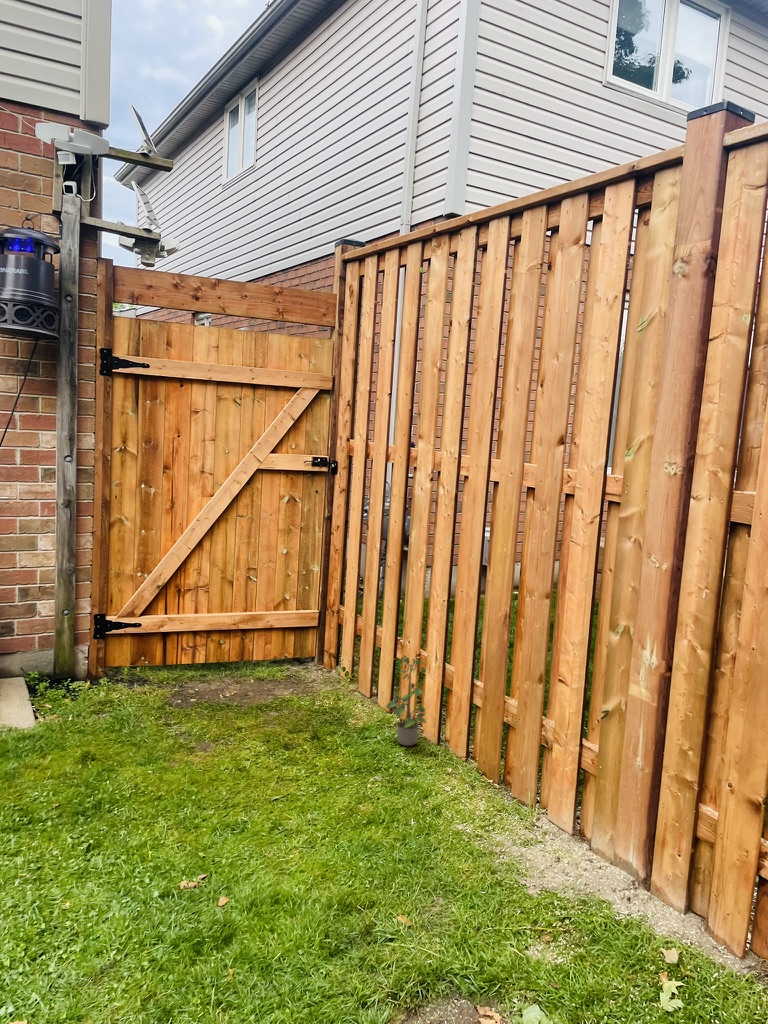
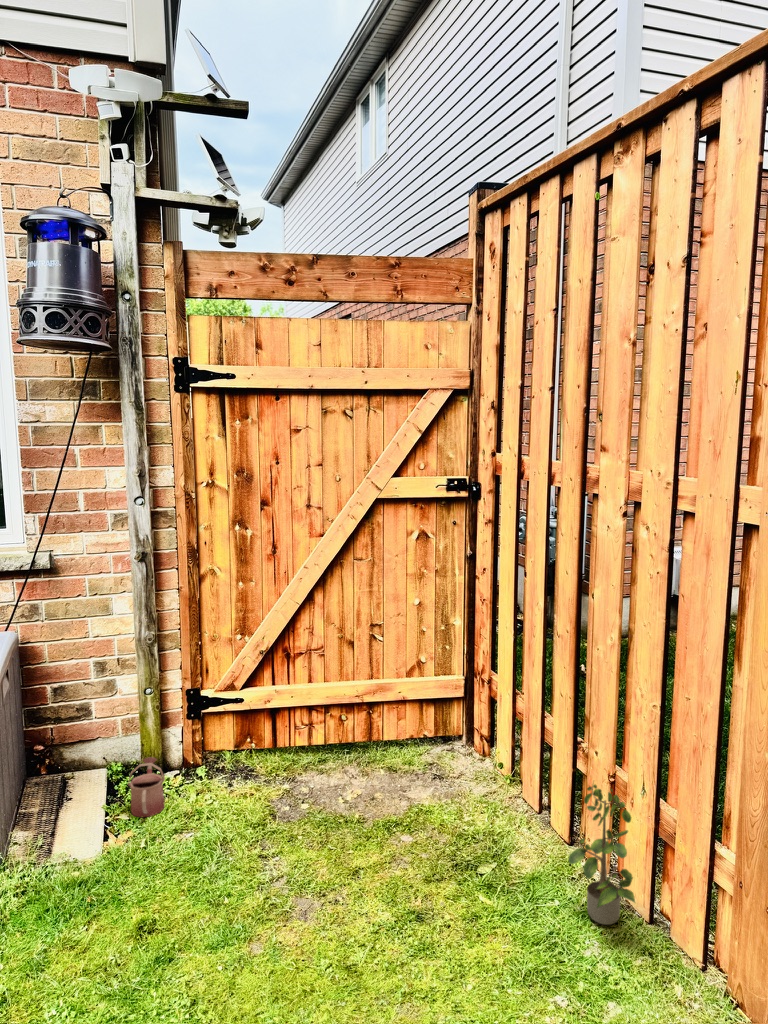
watering can: none [51,664,82,706] -> present [128,757,165,817]

